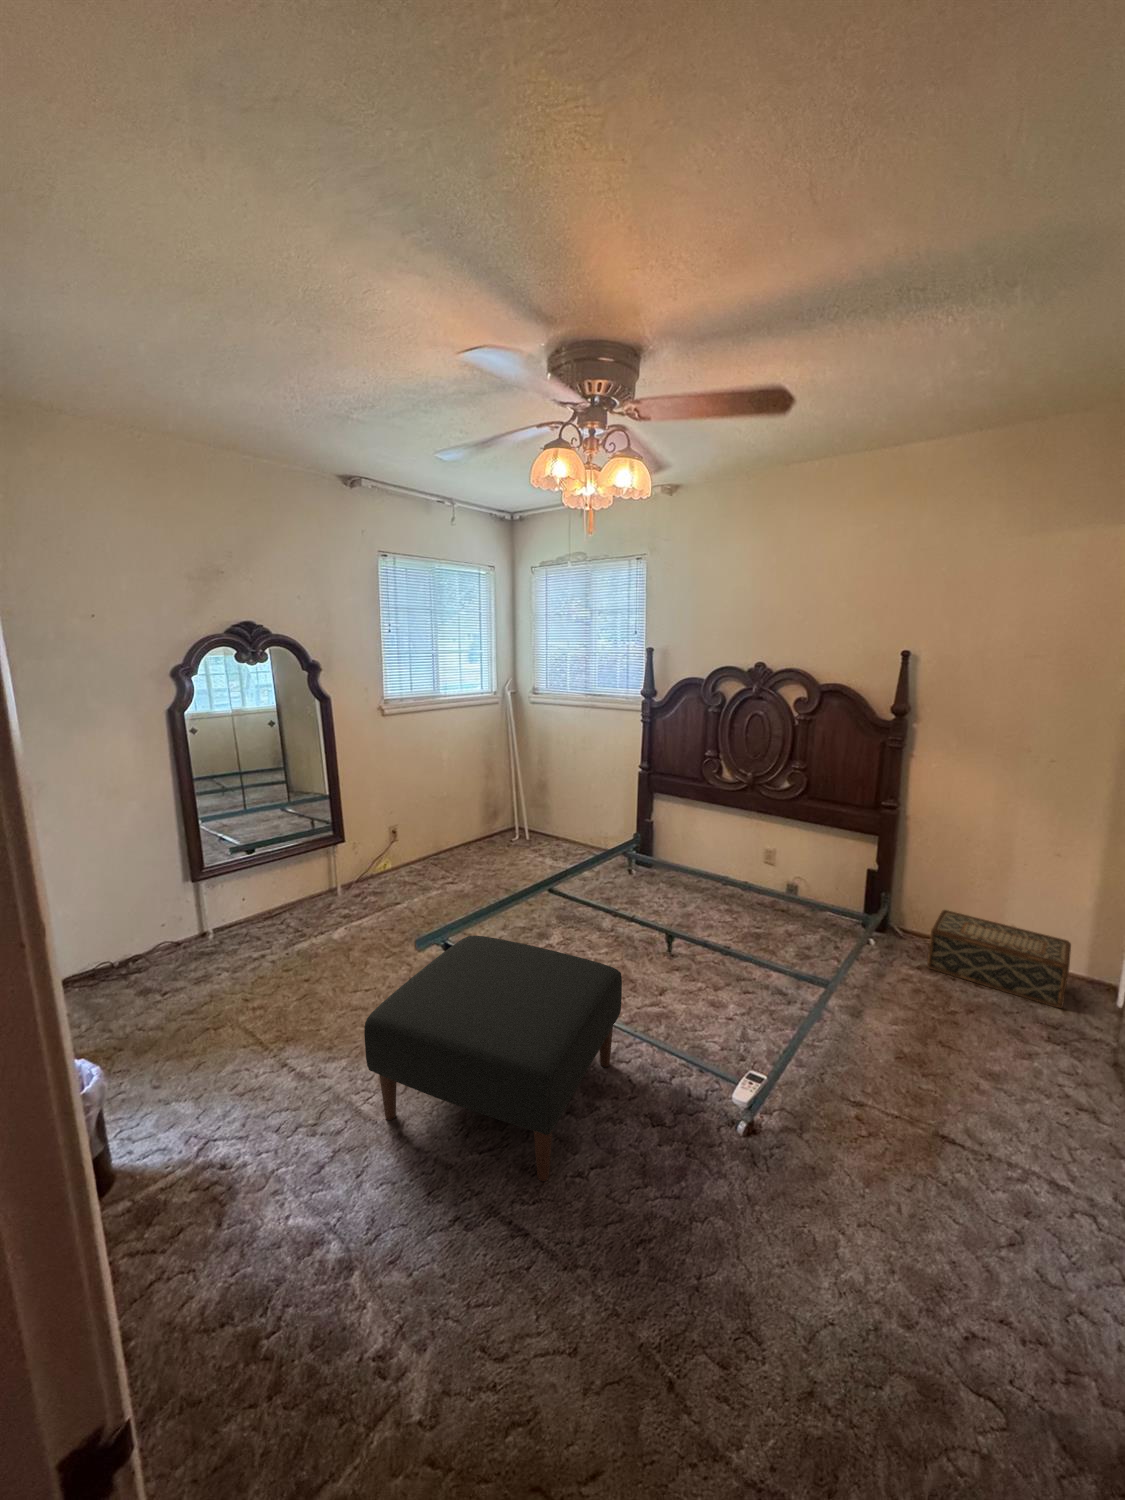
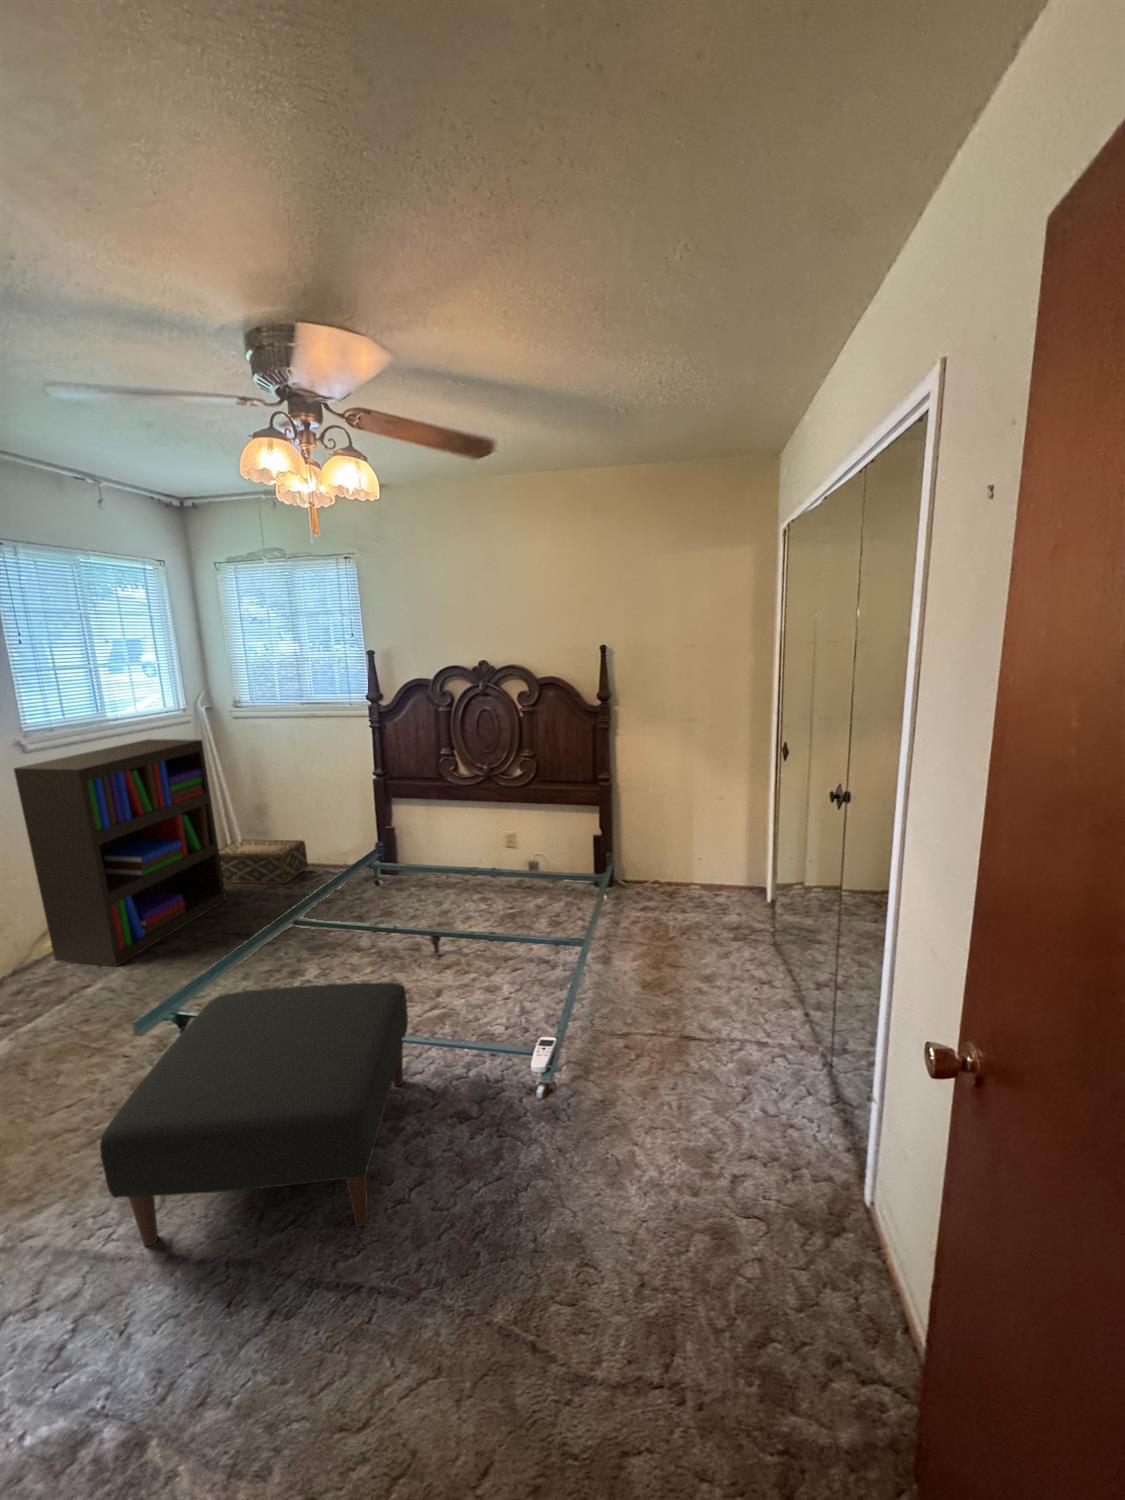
bookshelf: none [374,713,505,894] -> present [14,739,226,967]
woven basket: present [927,910,1071,1009] -> present [219,839,308,884]

